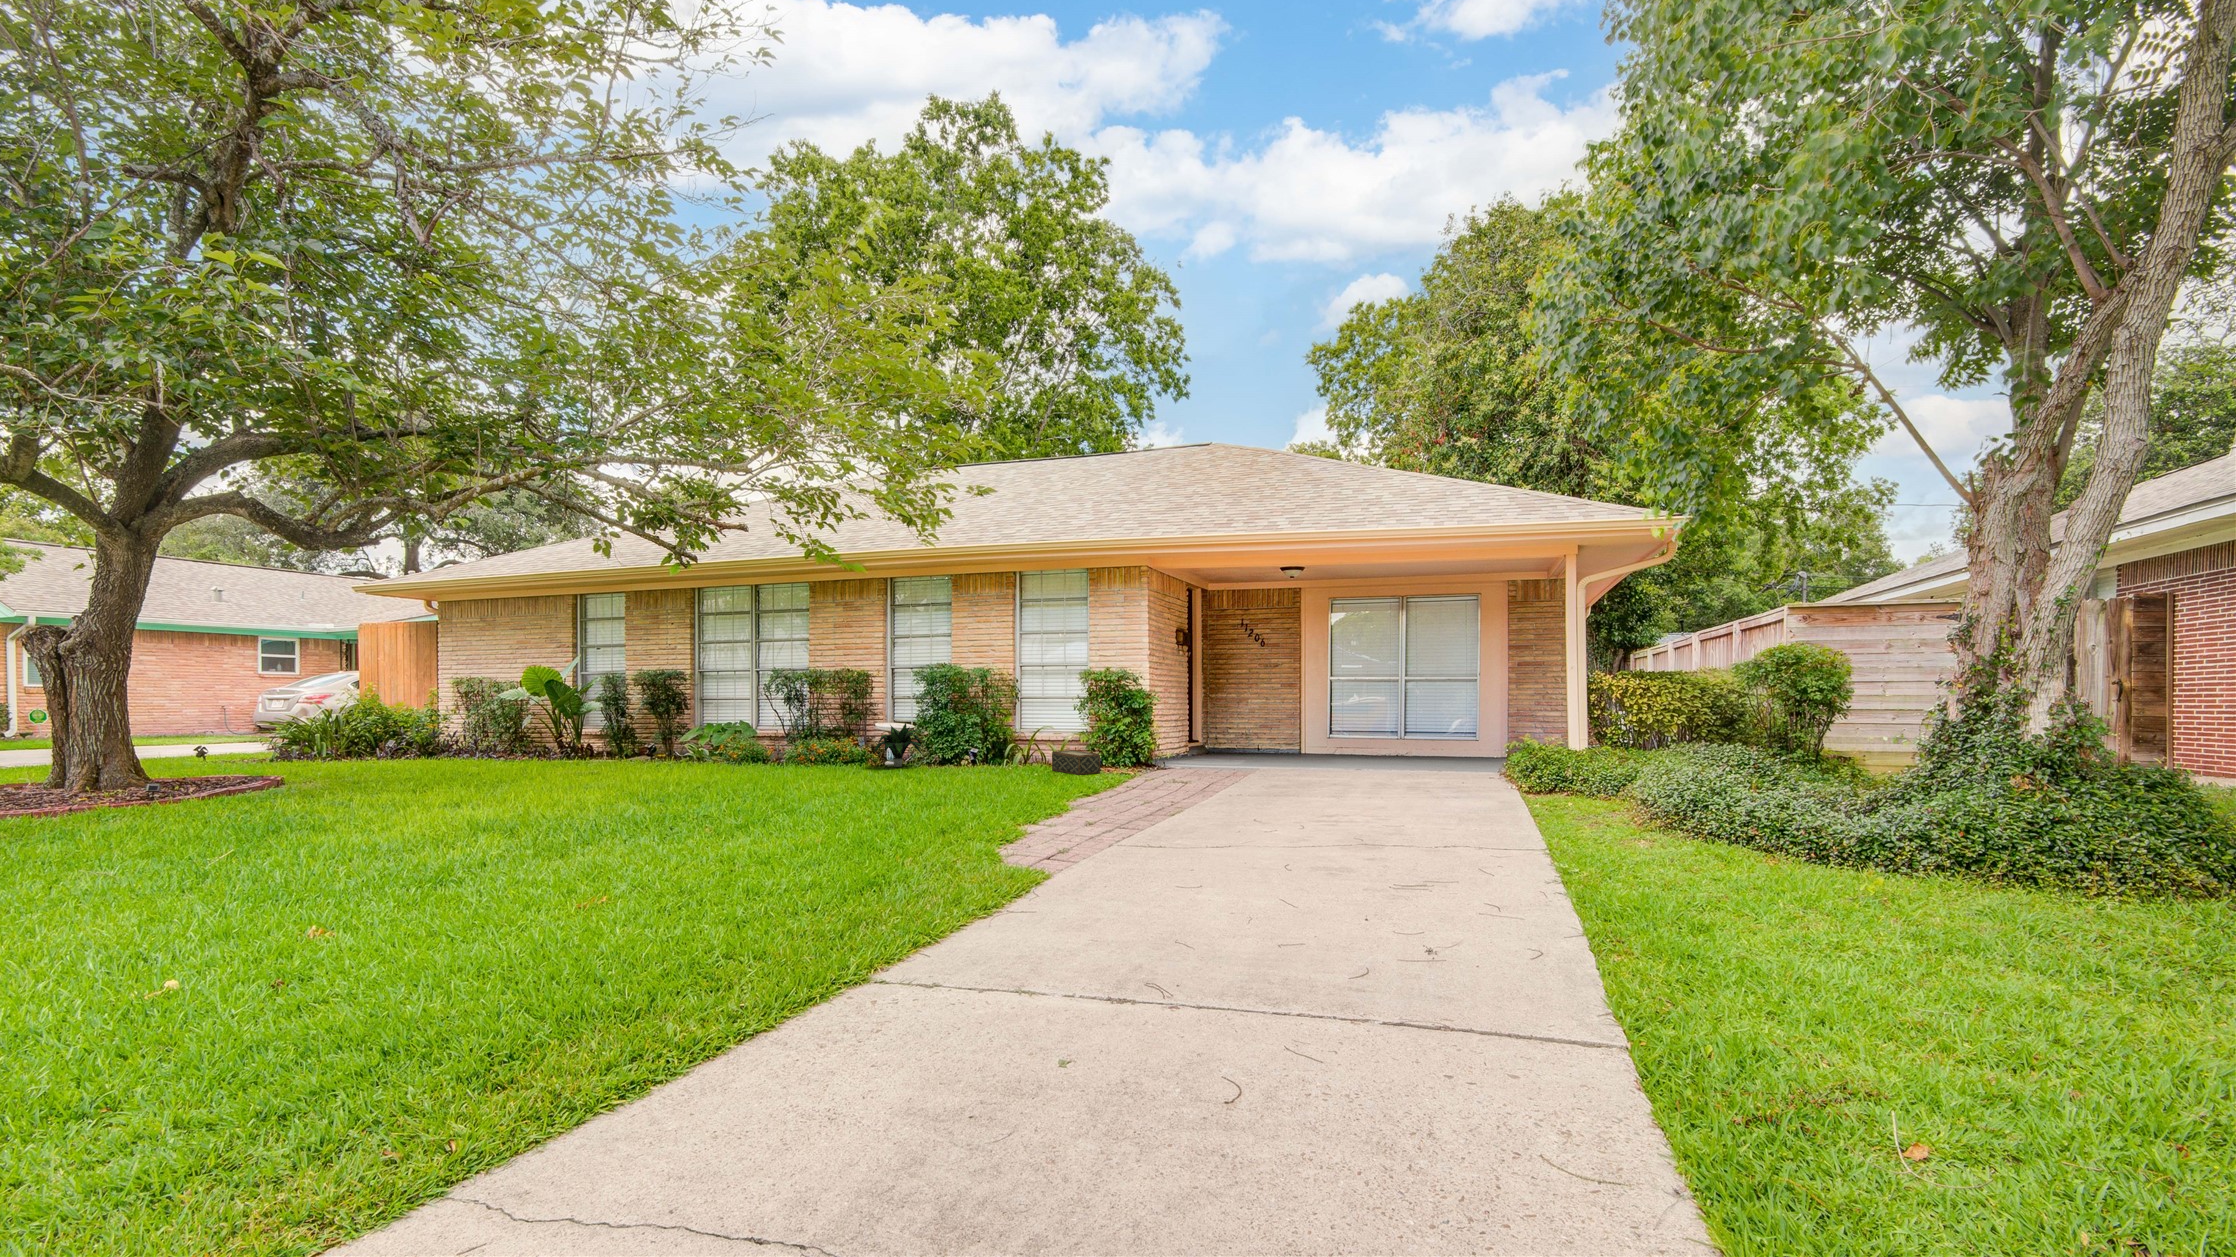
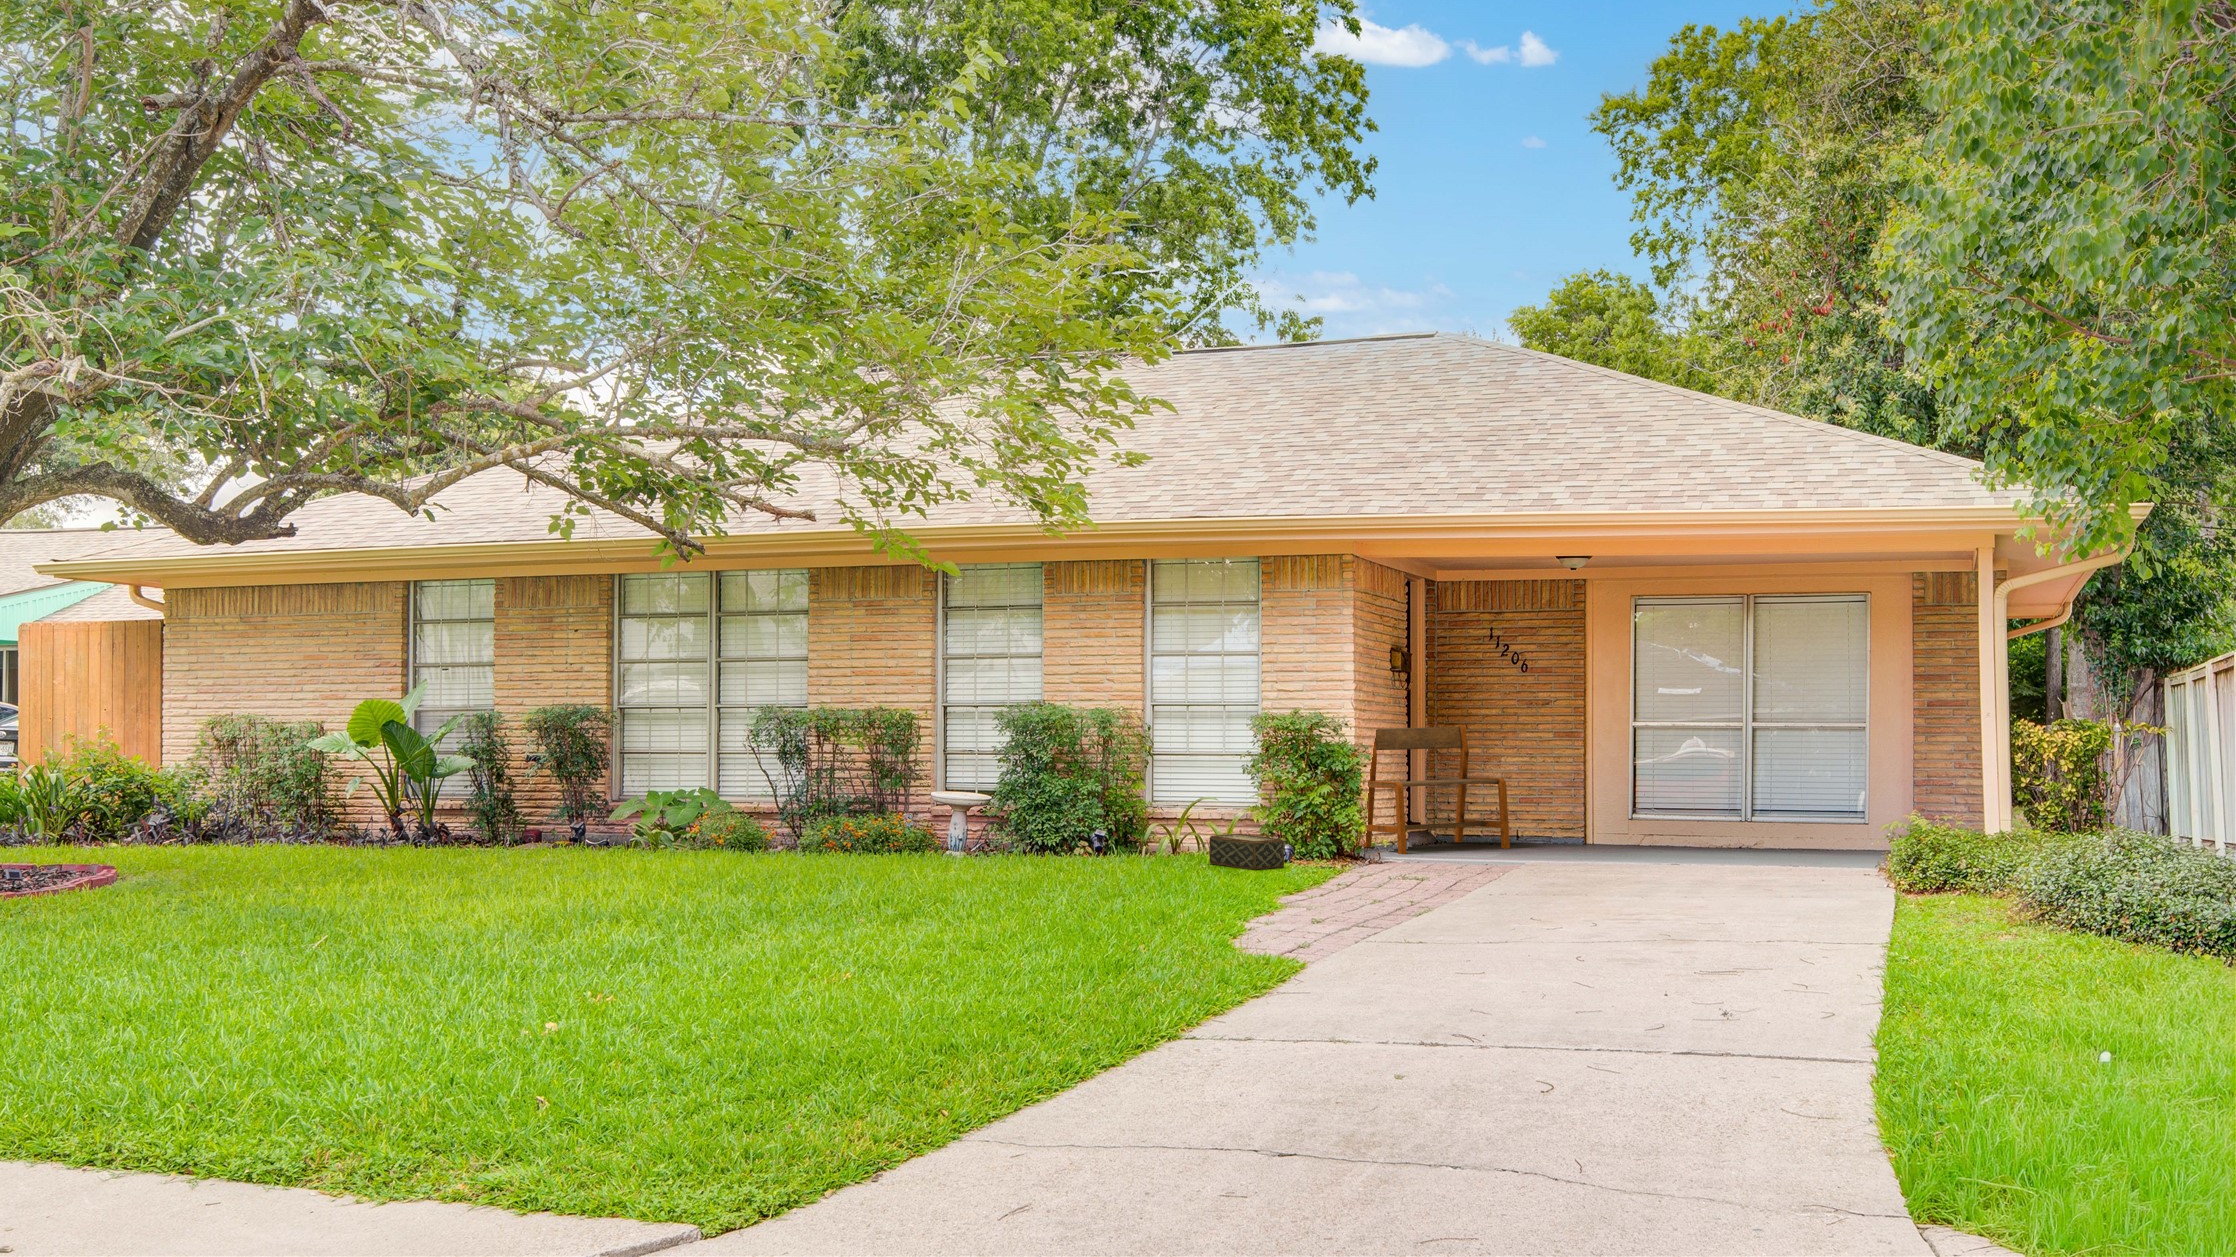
bench: none [1158,679,1255,763] -> present [1363,725,1510,854]
potted plant: present [874,723,924,767] -> none [933,791,1015,859]

